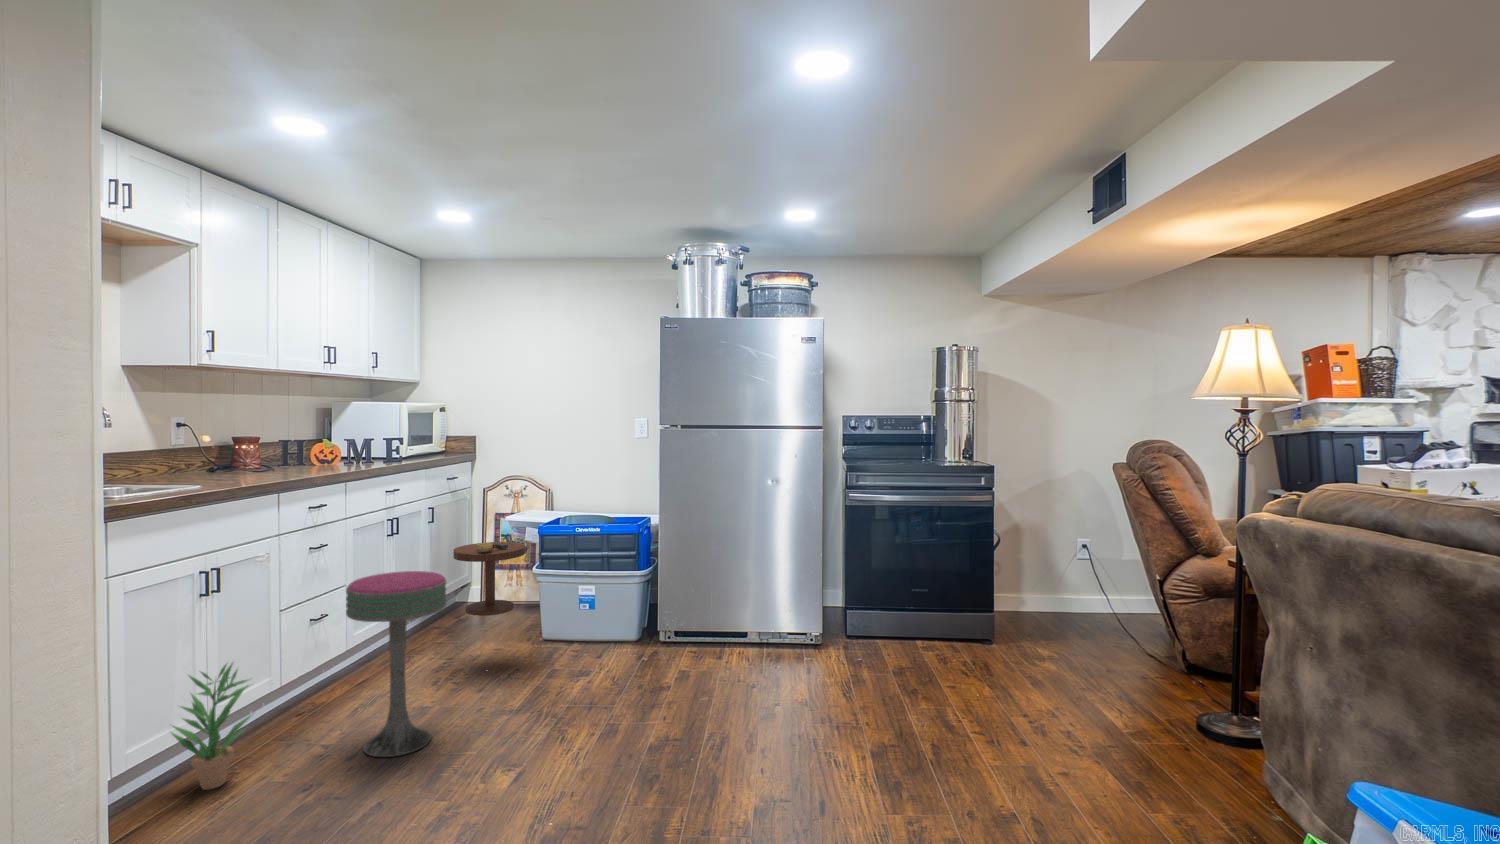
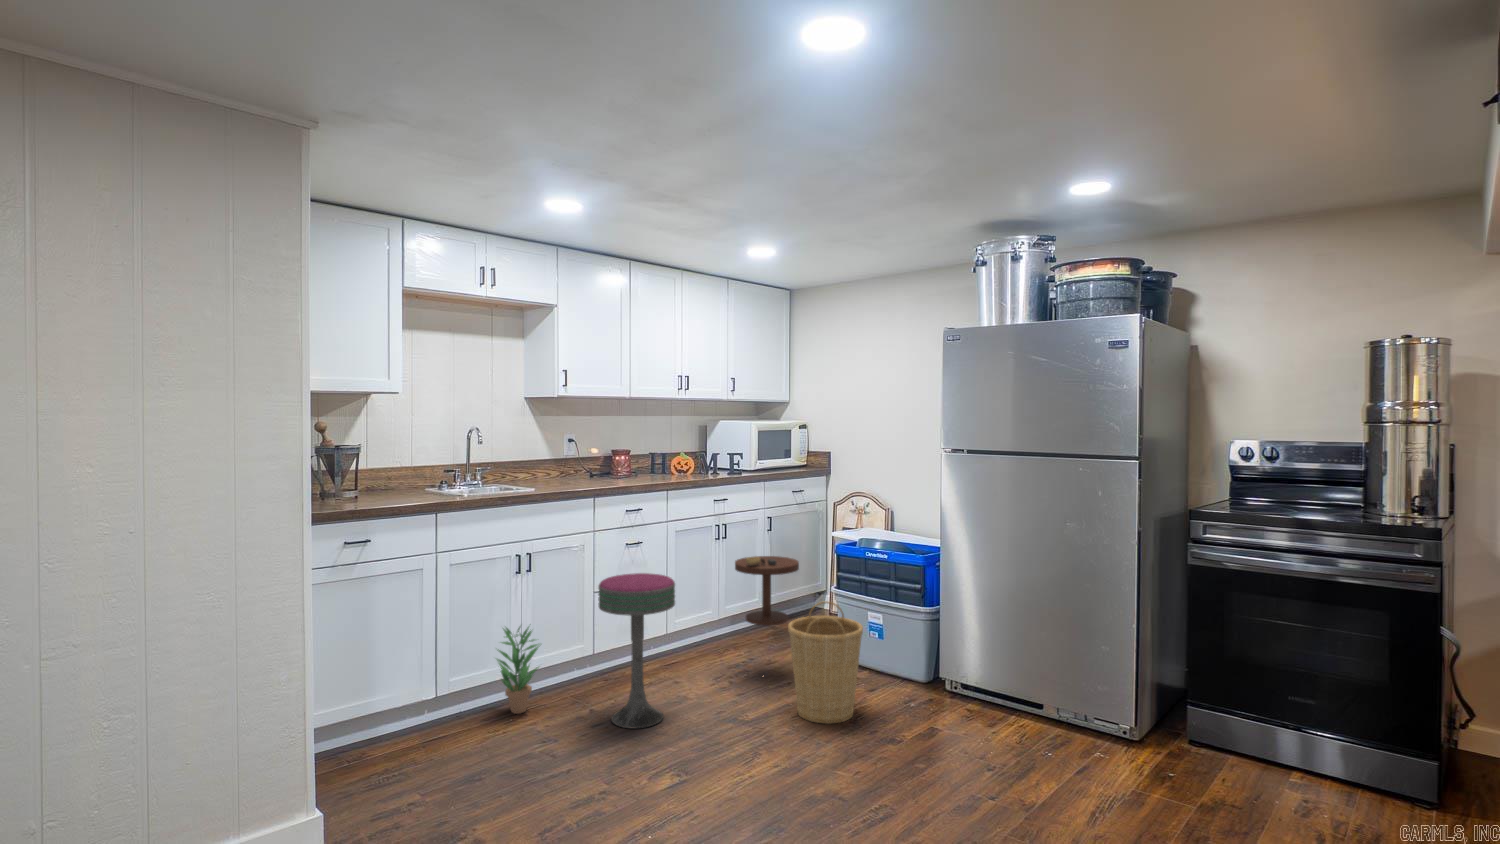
basket: none [550,576,626,694] -> present [788,601,863,724]

